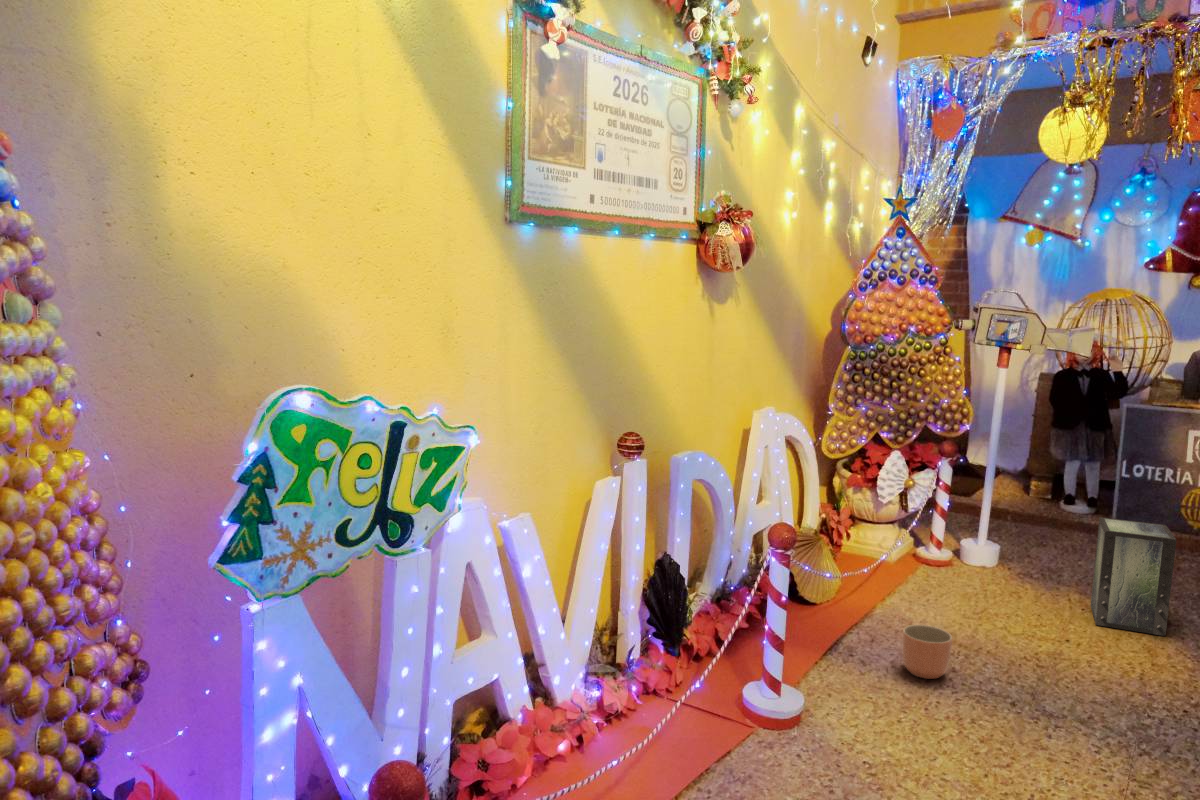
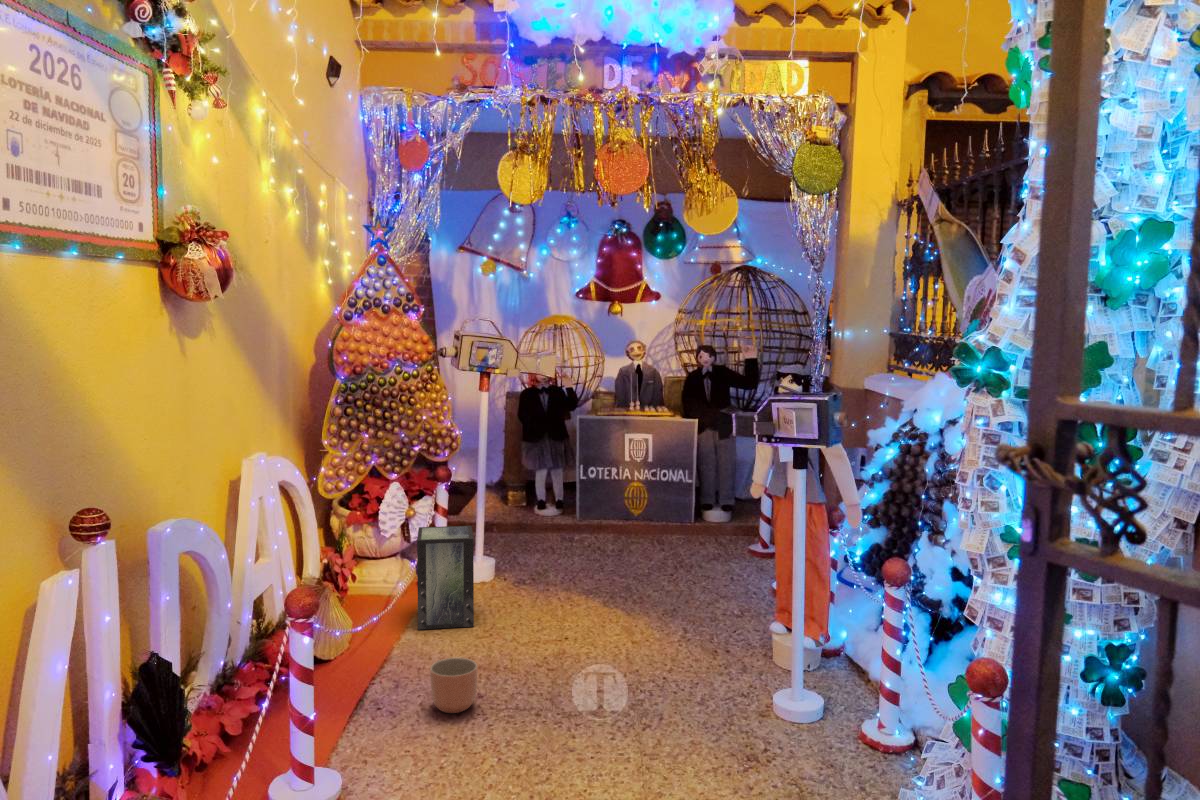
storage box: present [1090,517,1176,636] -> present [417,526,474,630]

